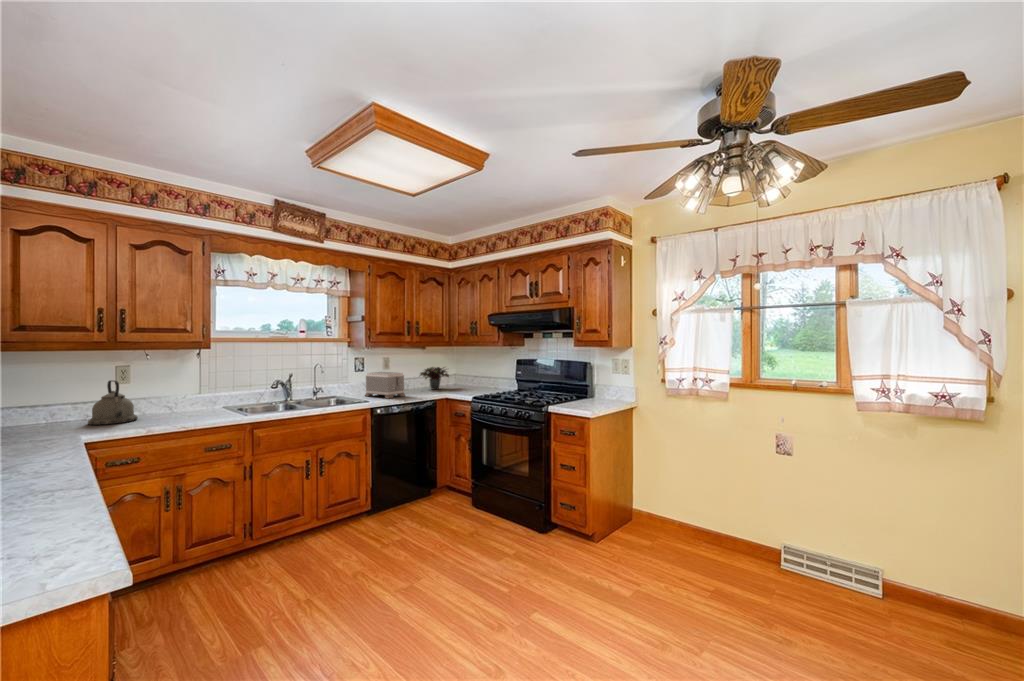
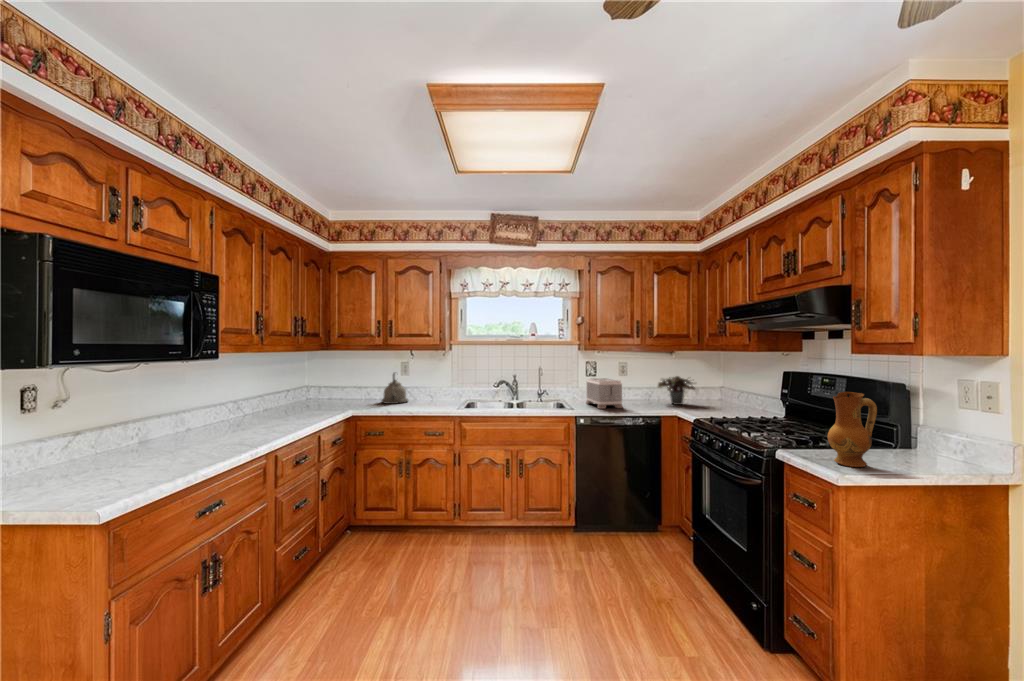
ceramic jug: none [576,367,596,408] -> present [827,392,877,467]

